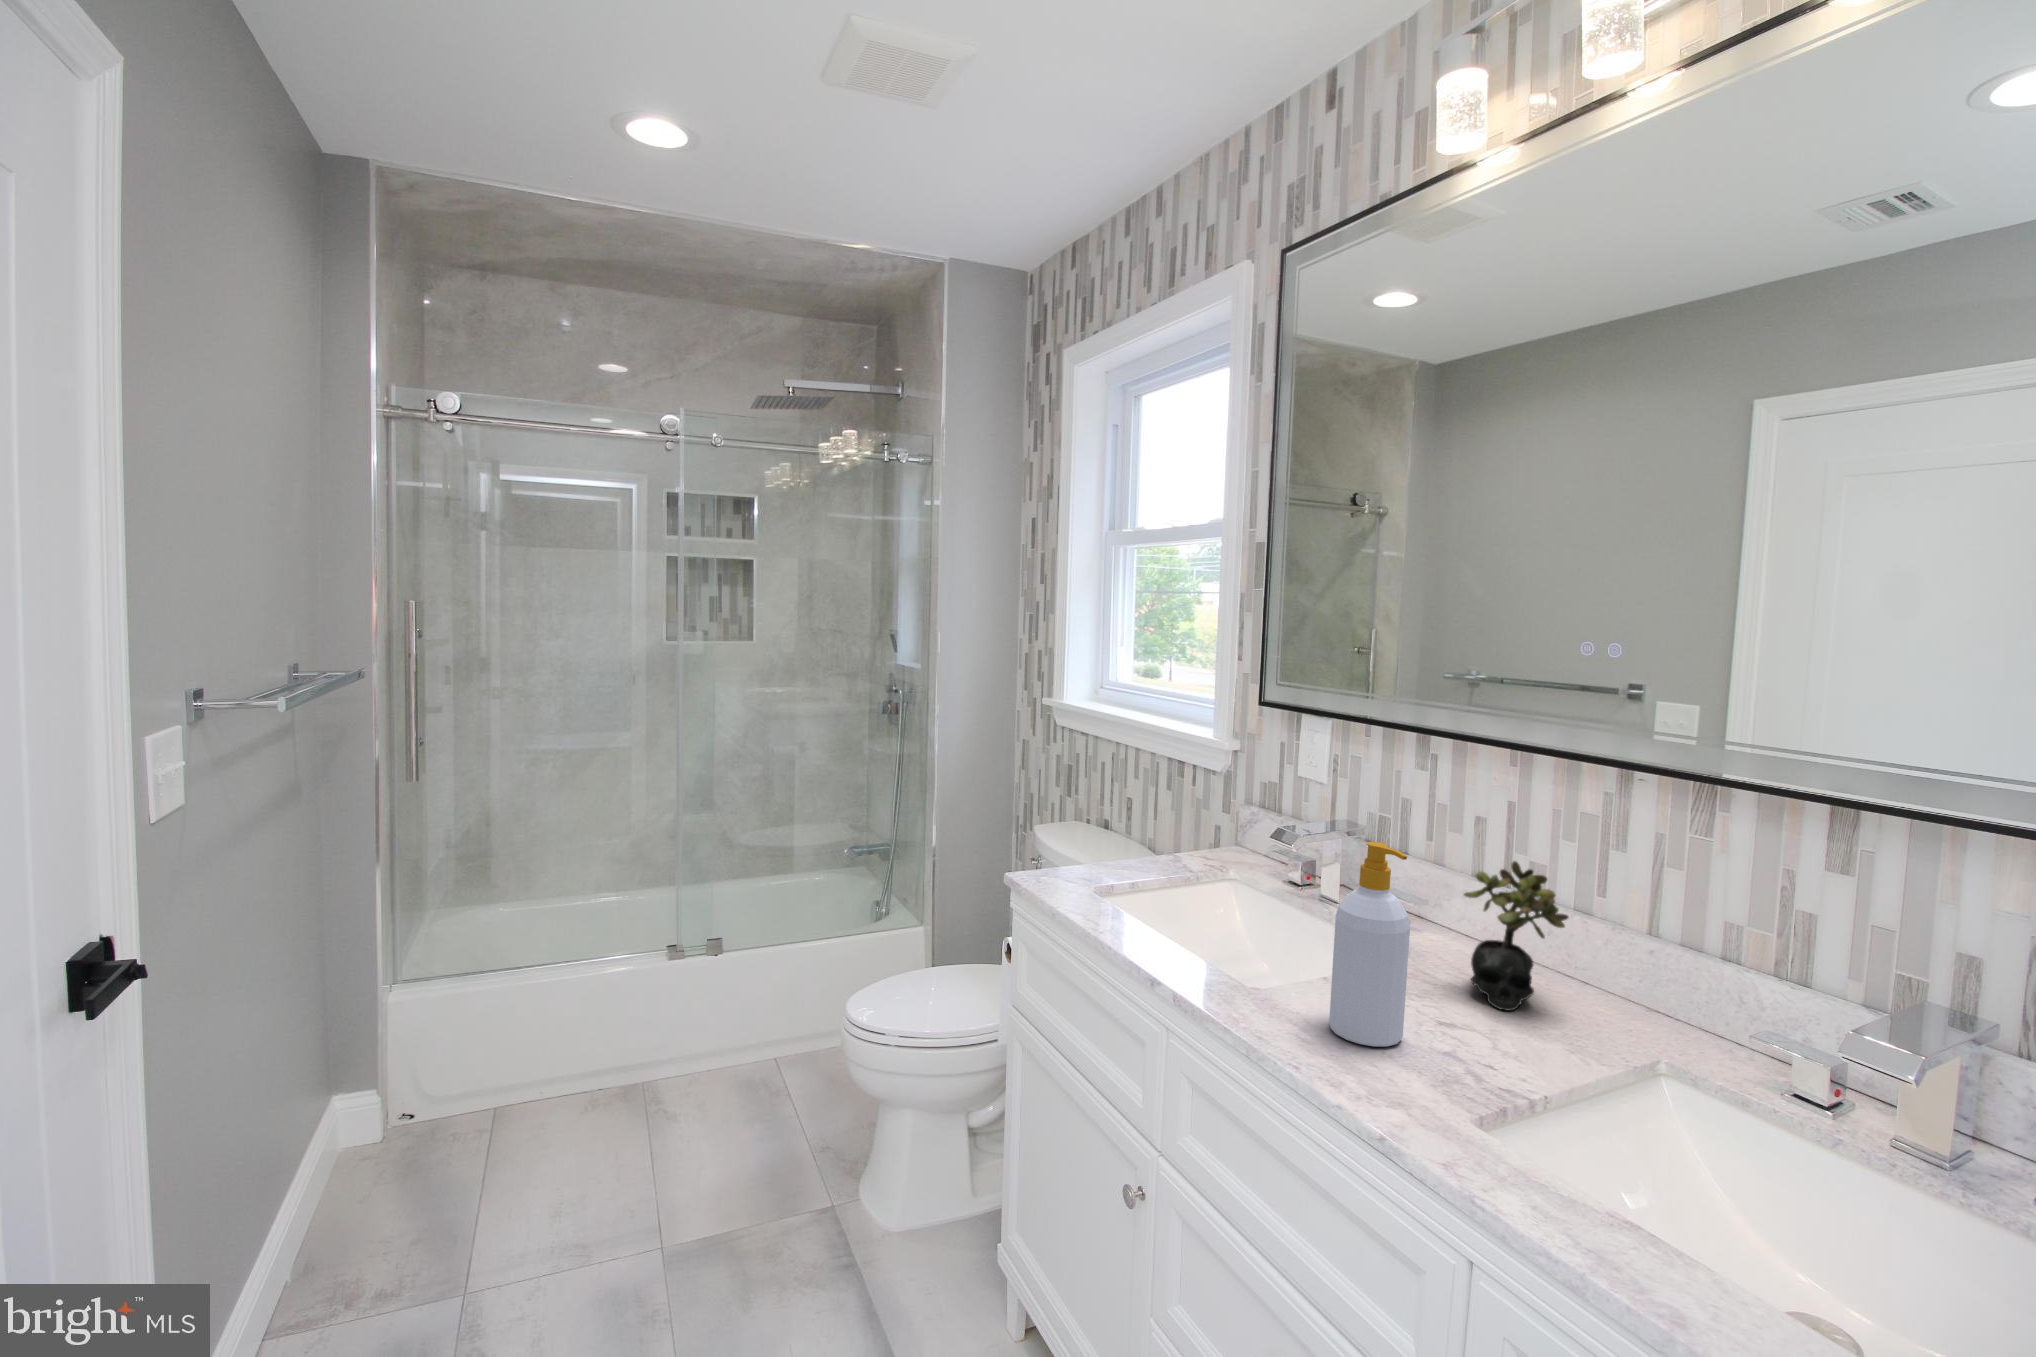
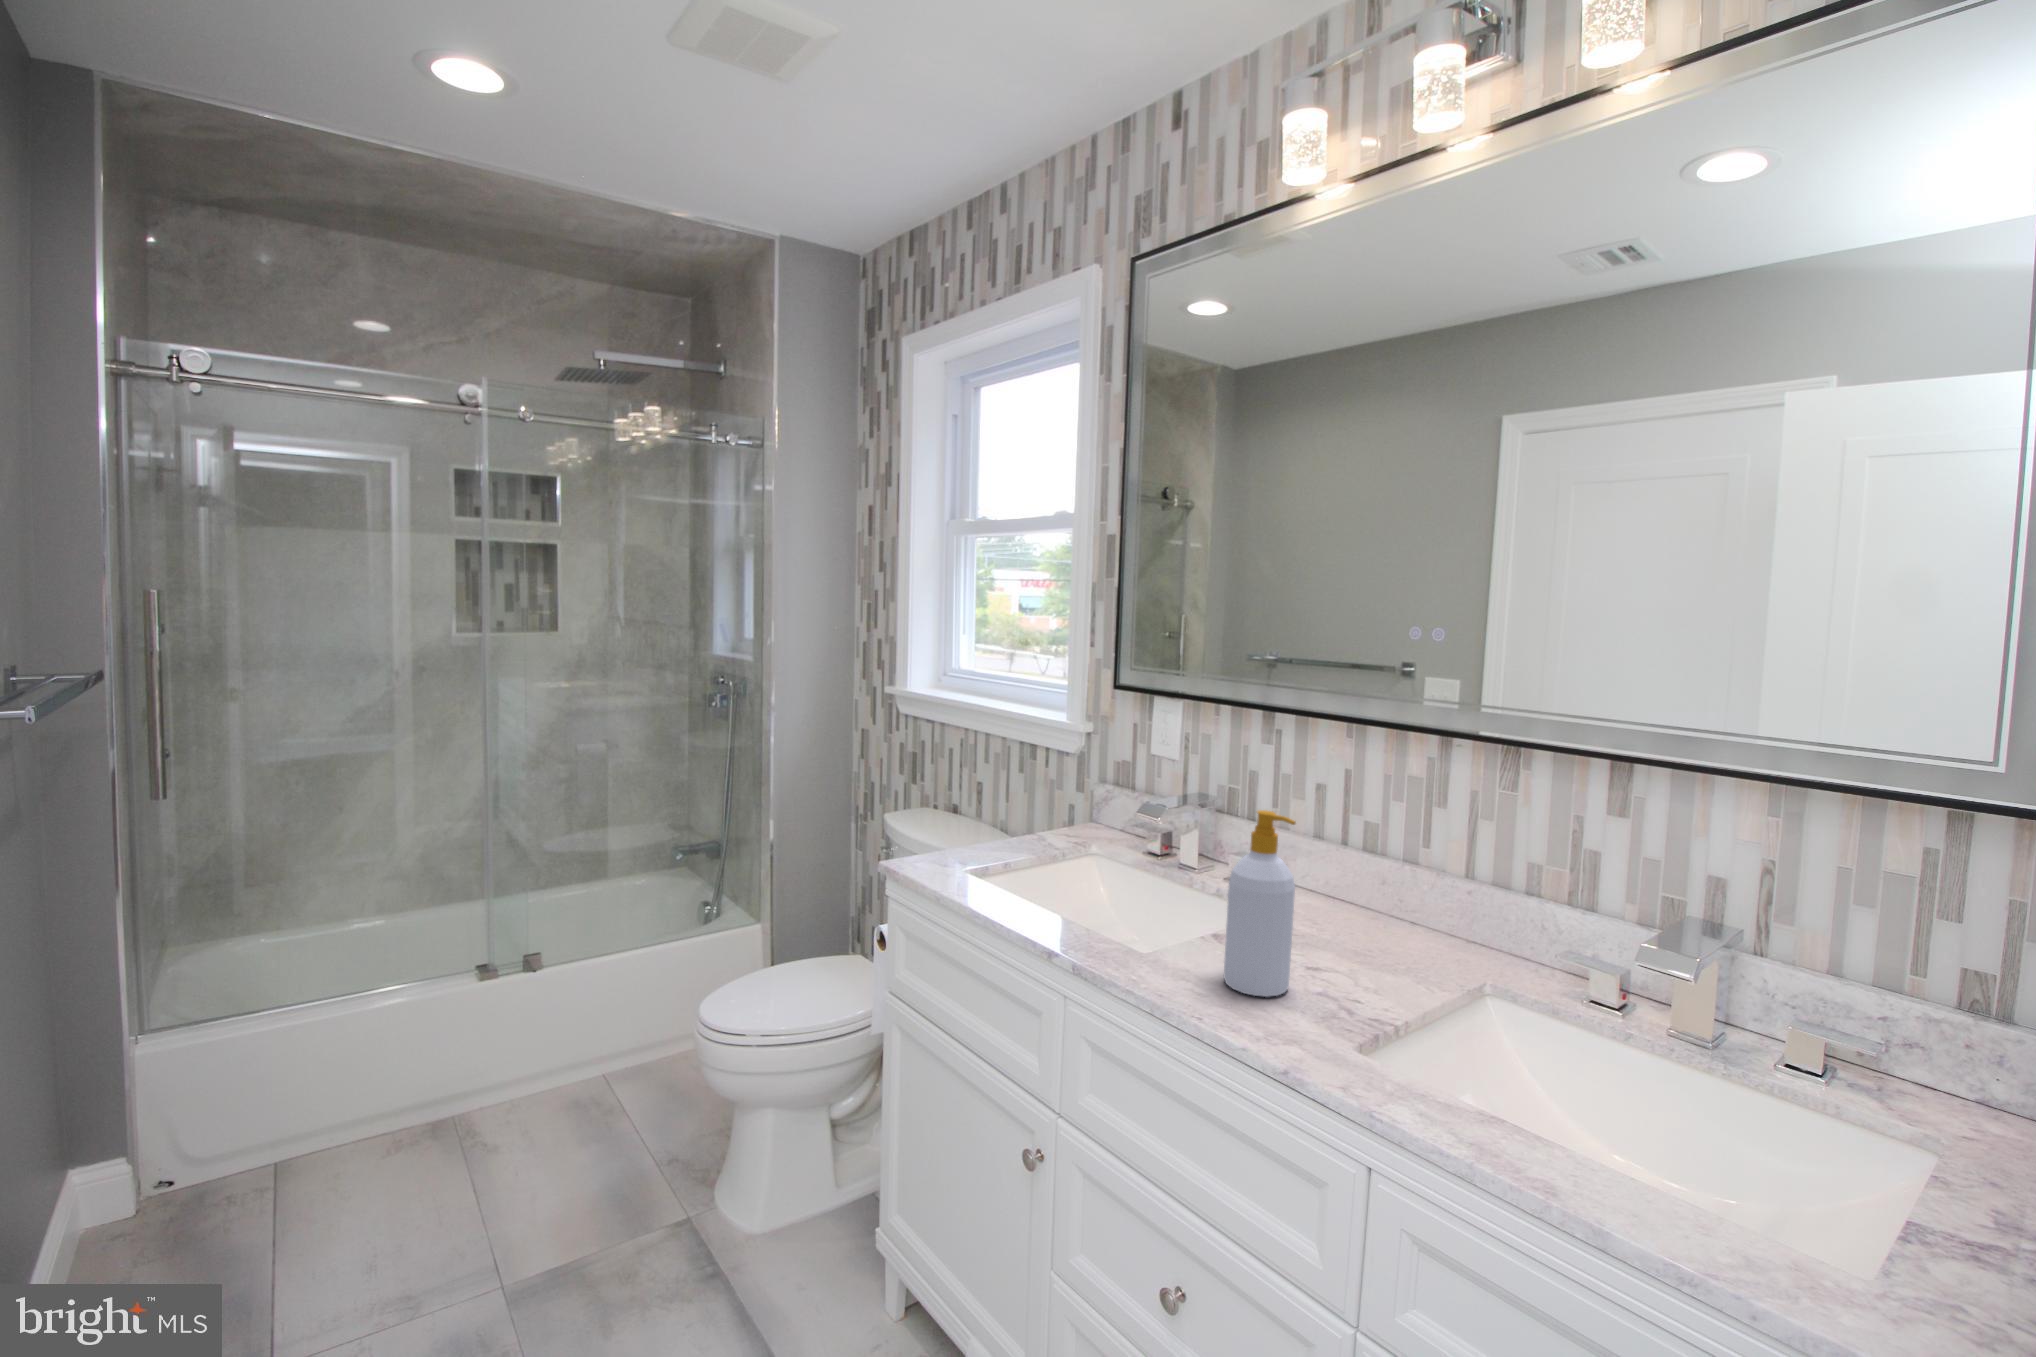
succulent plant: present [1464,861,1568,1011] -> none [1323,821,1413,954]

